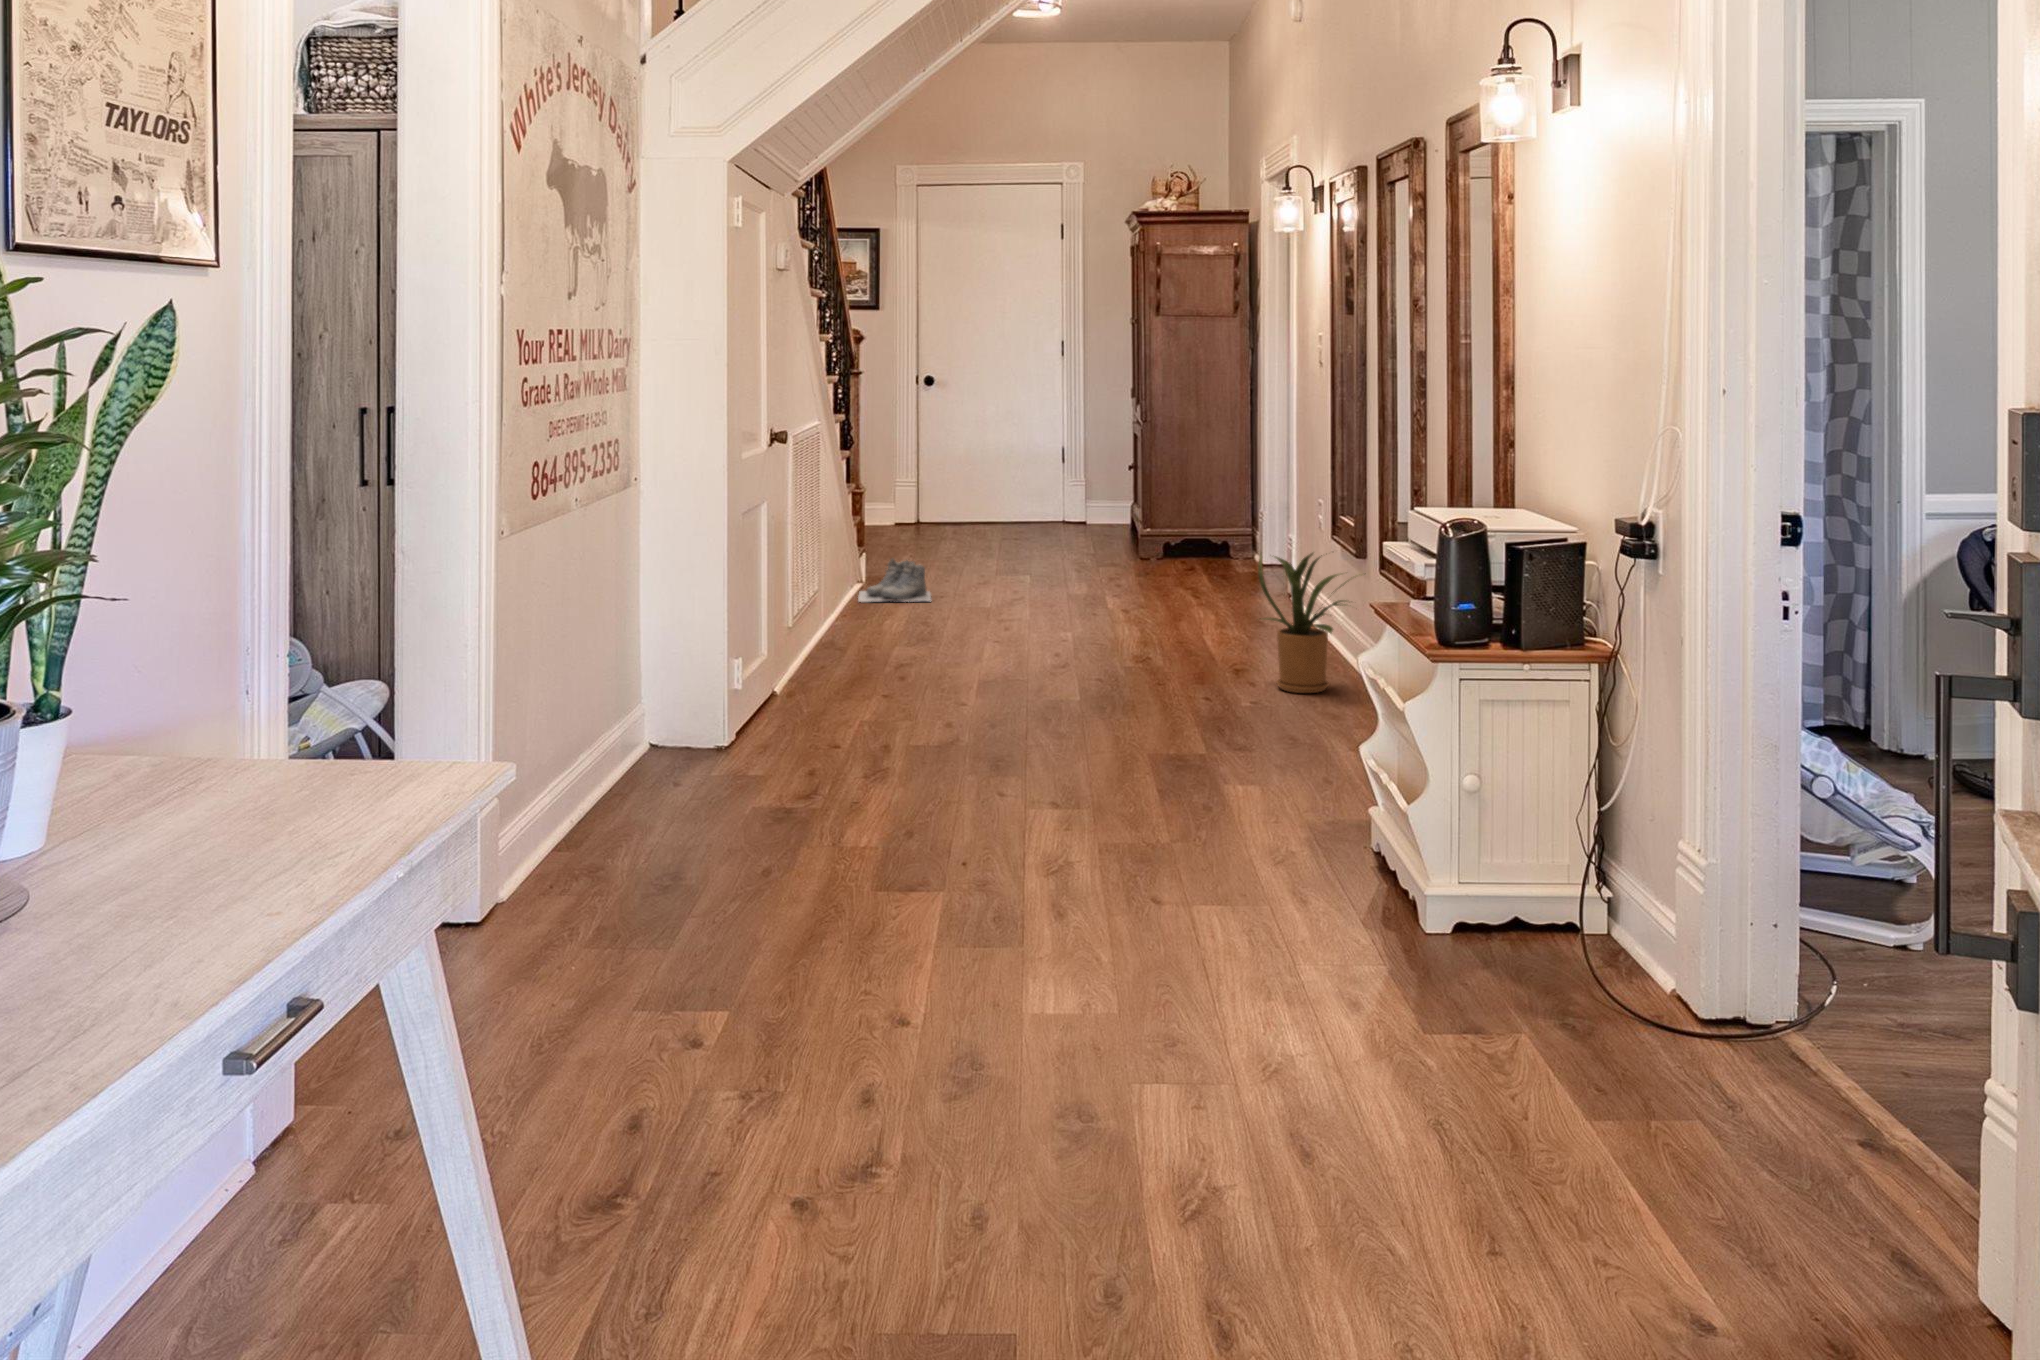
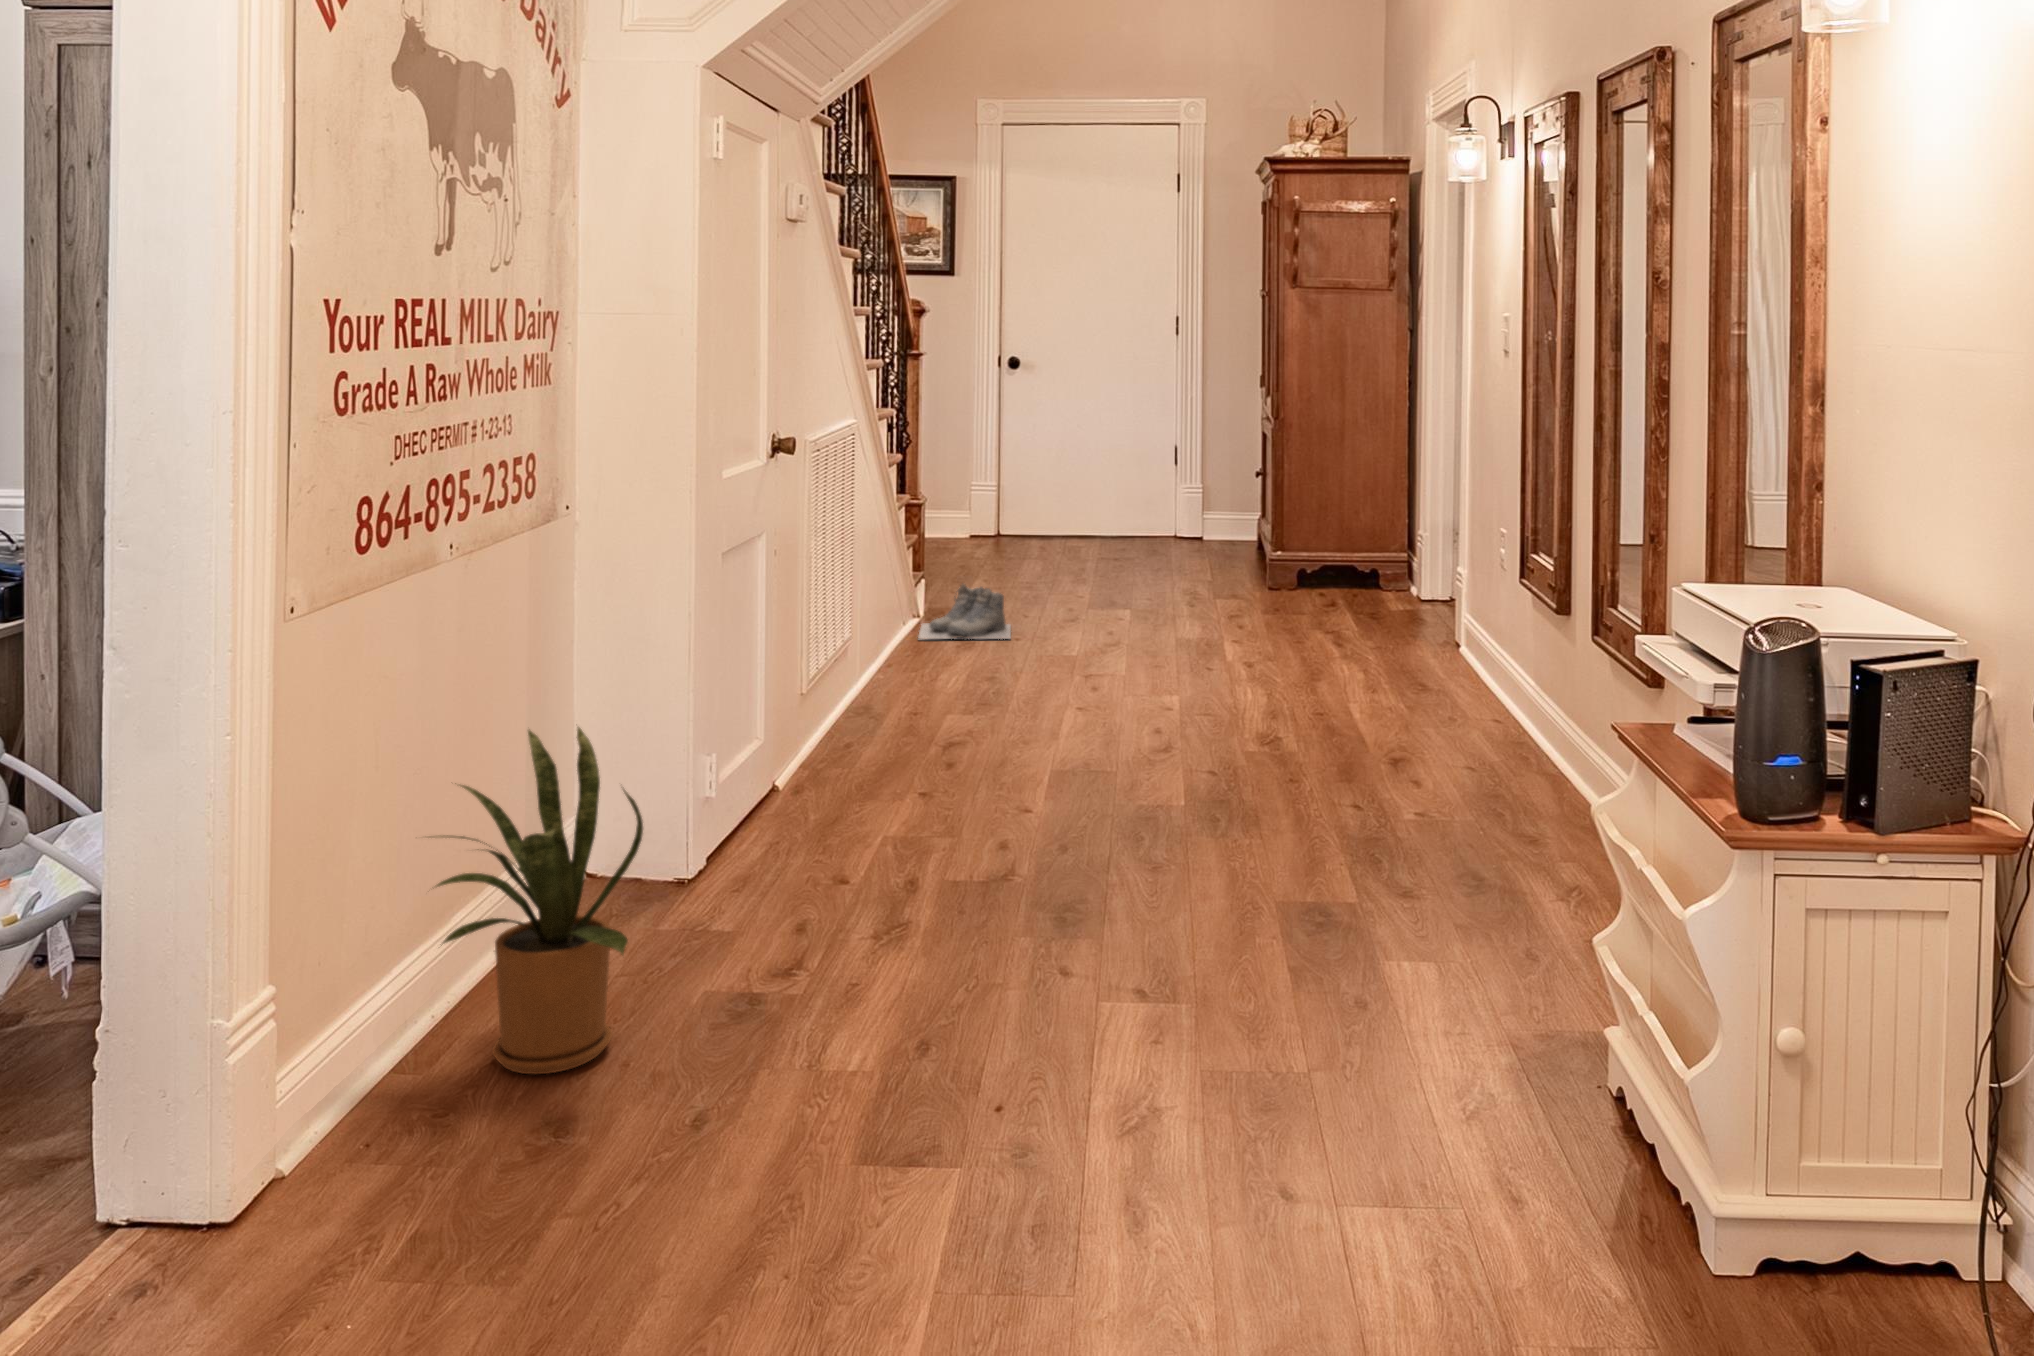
house plant: present [1258,553,1346,693] -> present [436,727,643,1075]

